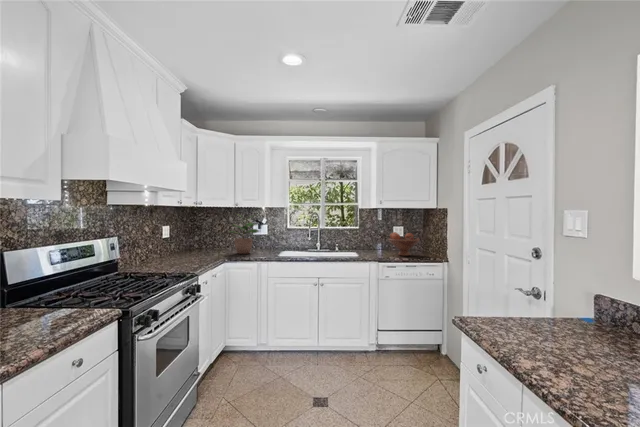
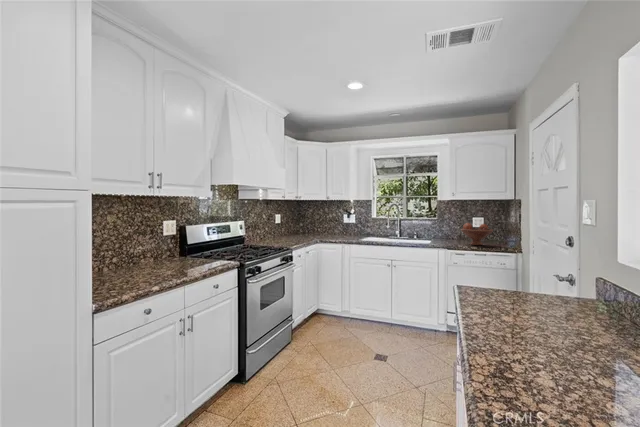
potted plant: present [230,223,259,254] -> none [321,205,345,238]

